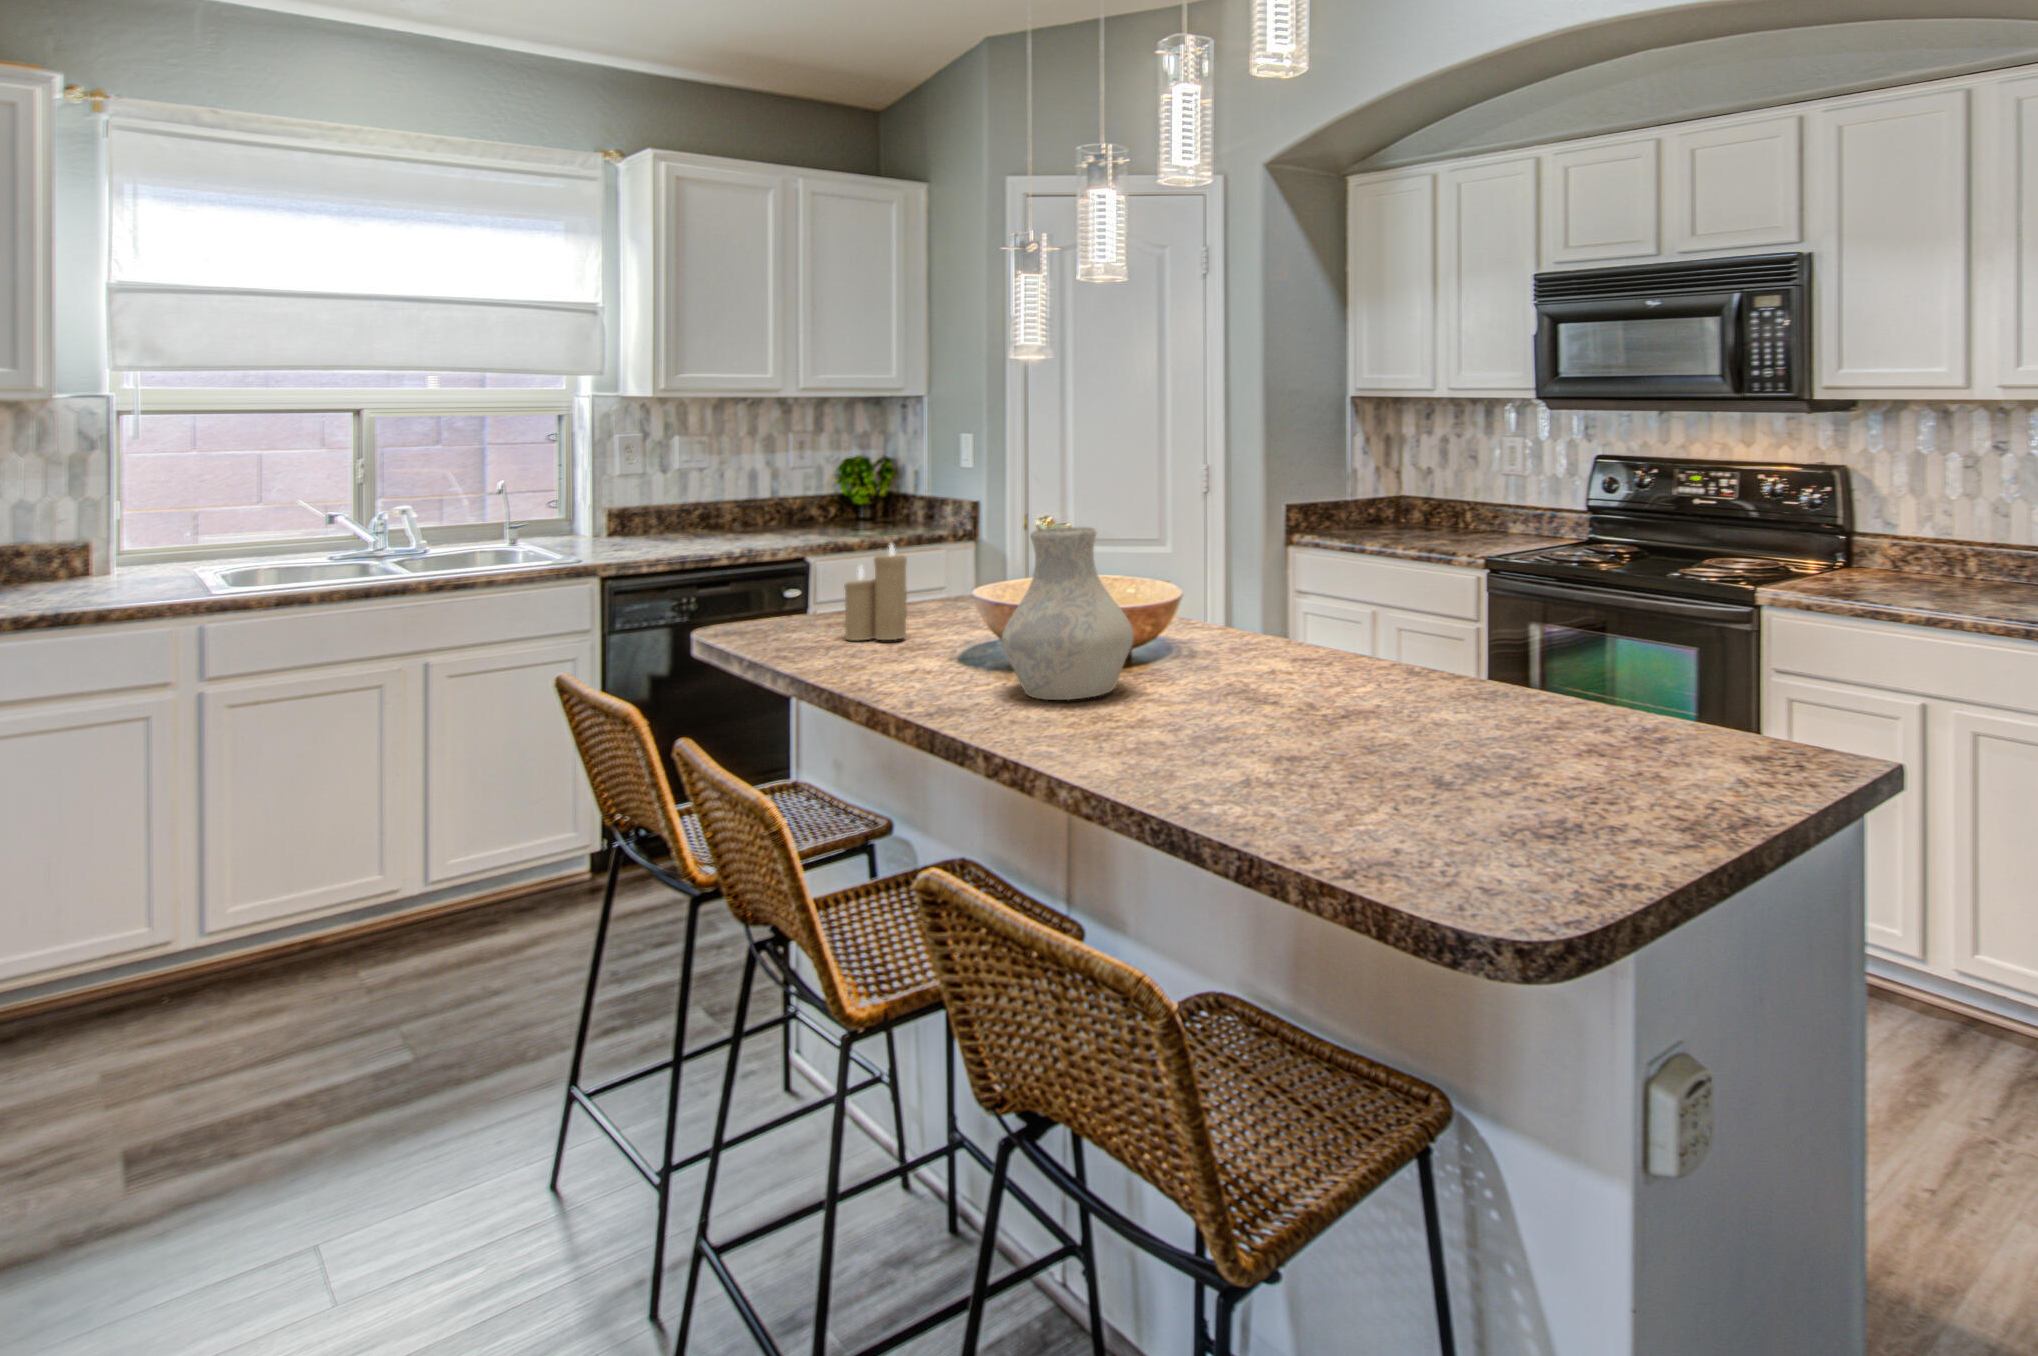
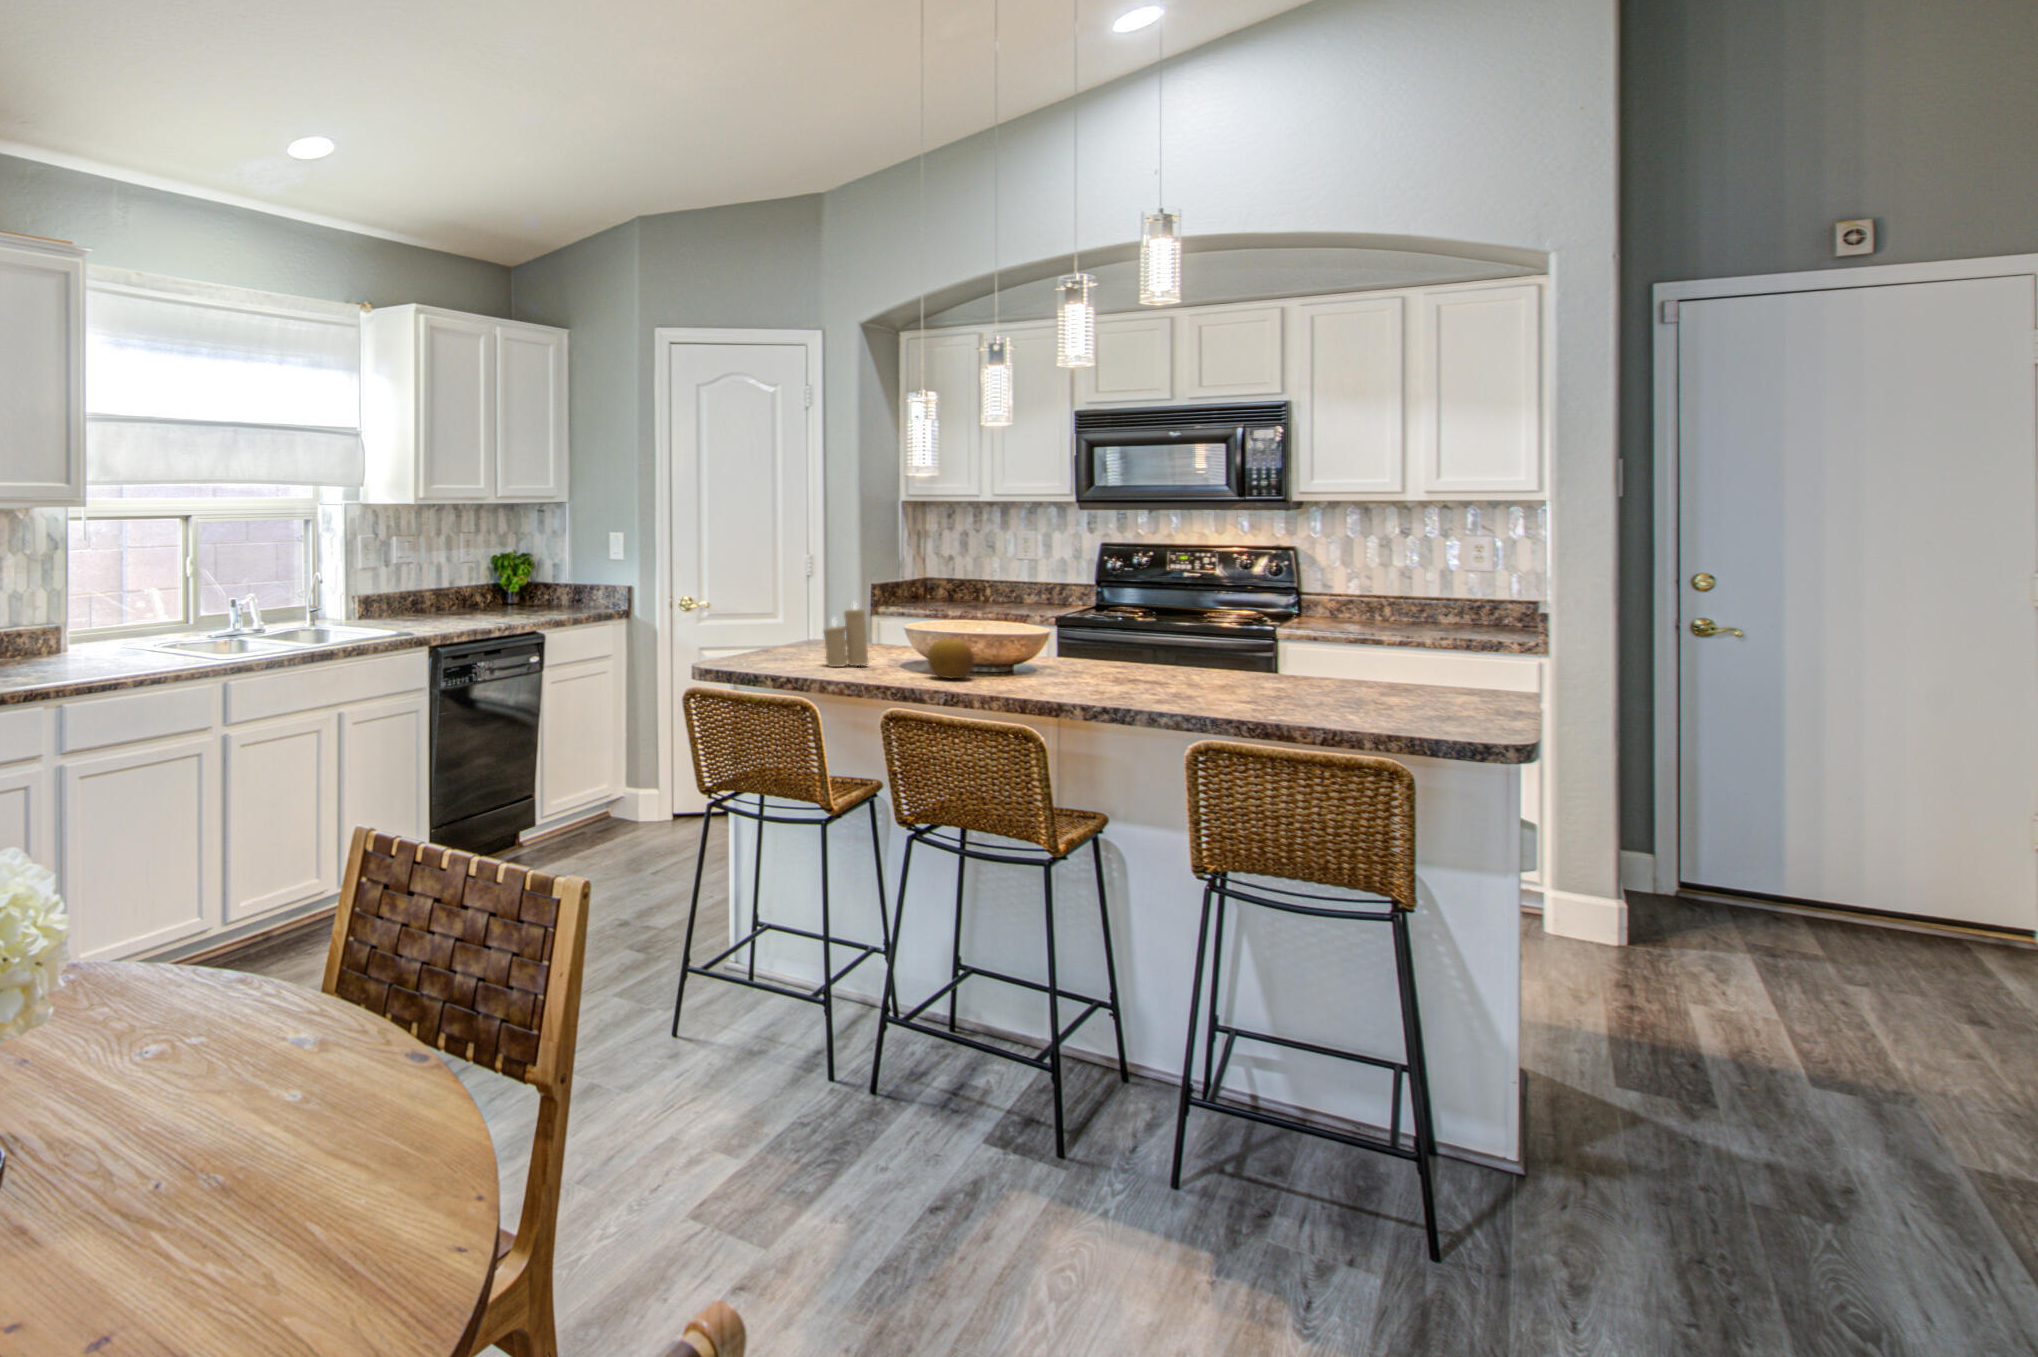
vase: present [1001,527,1134,700] -> none [1017,584,1103,687]
fruit: none [904,609,975,672] -> present [928,639,974,678]

